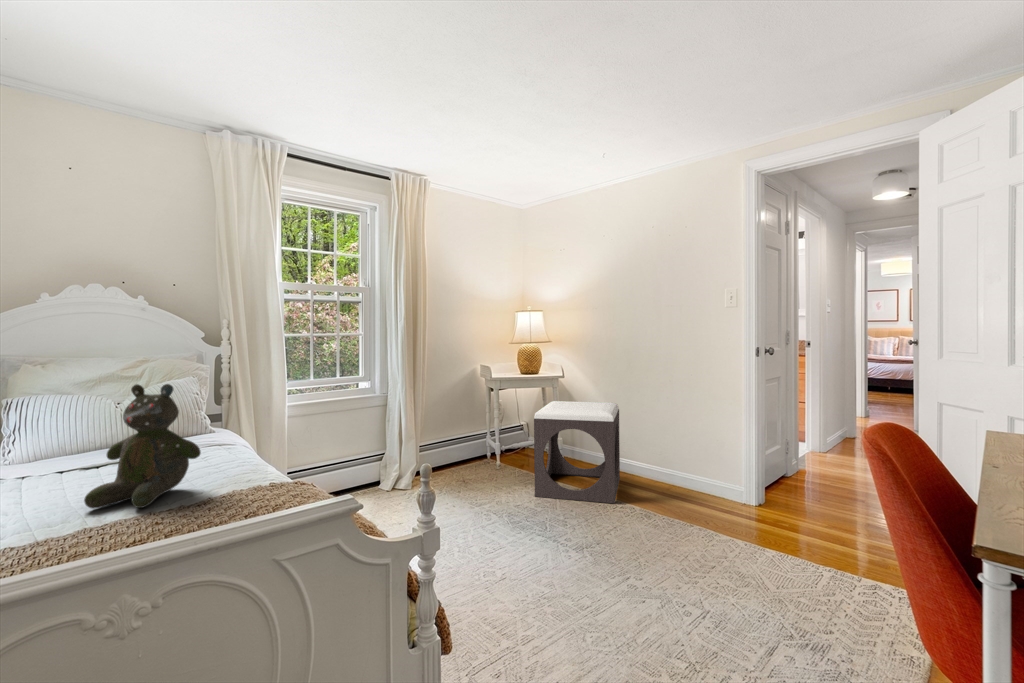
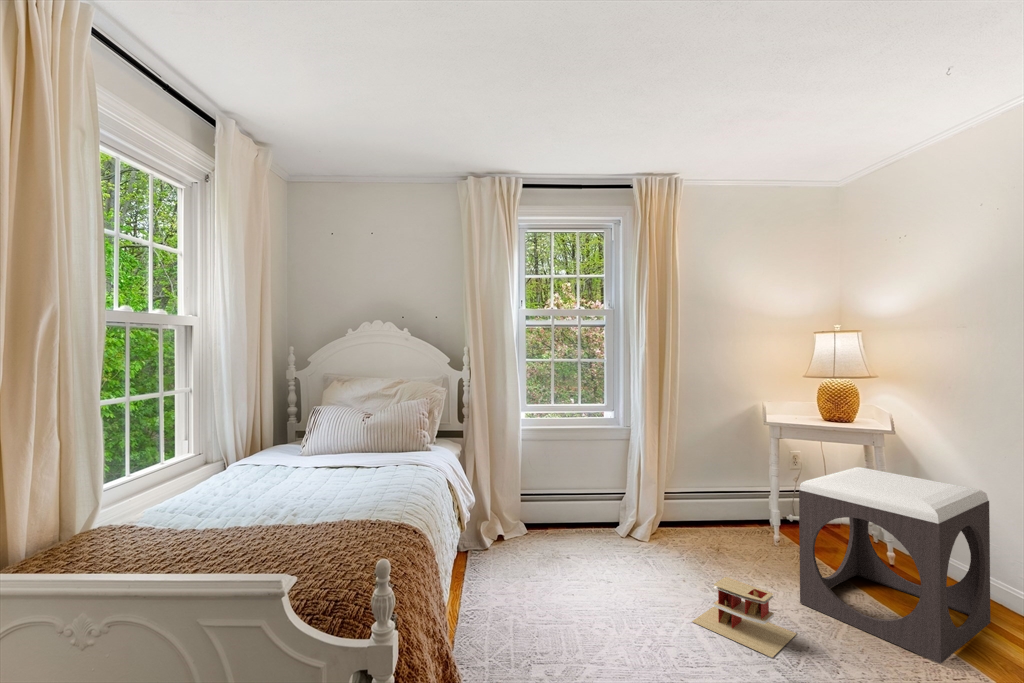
teddy bear: present [84,384,201,508] -> none [264,412,337,514]
toy house: none [484,488,545,529] -> present [692,577,796,657]

